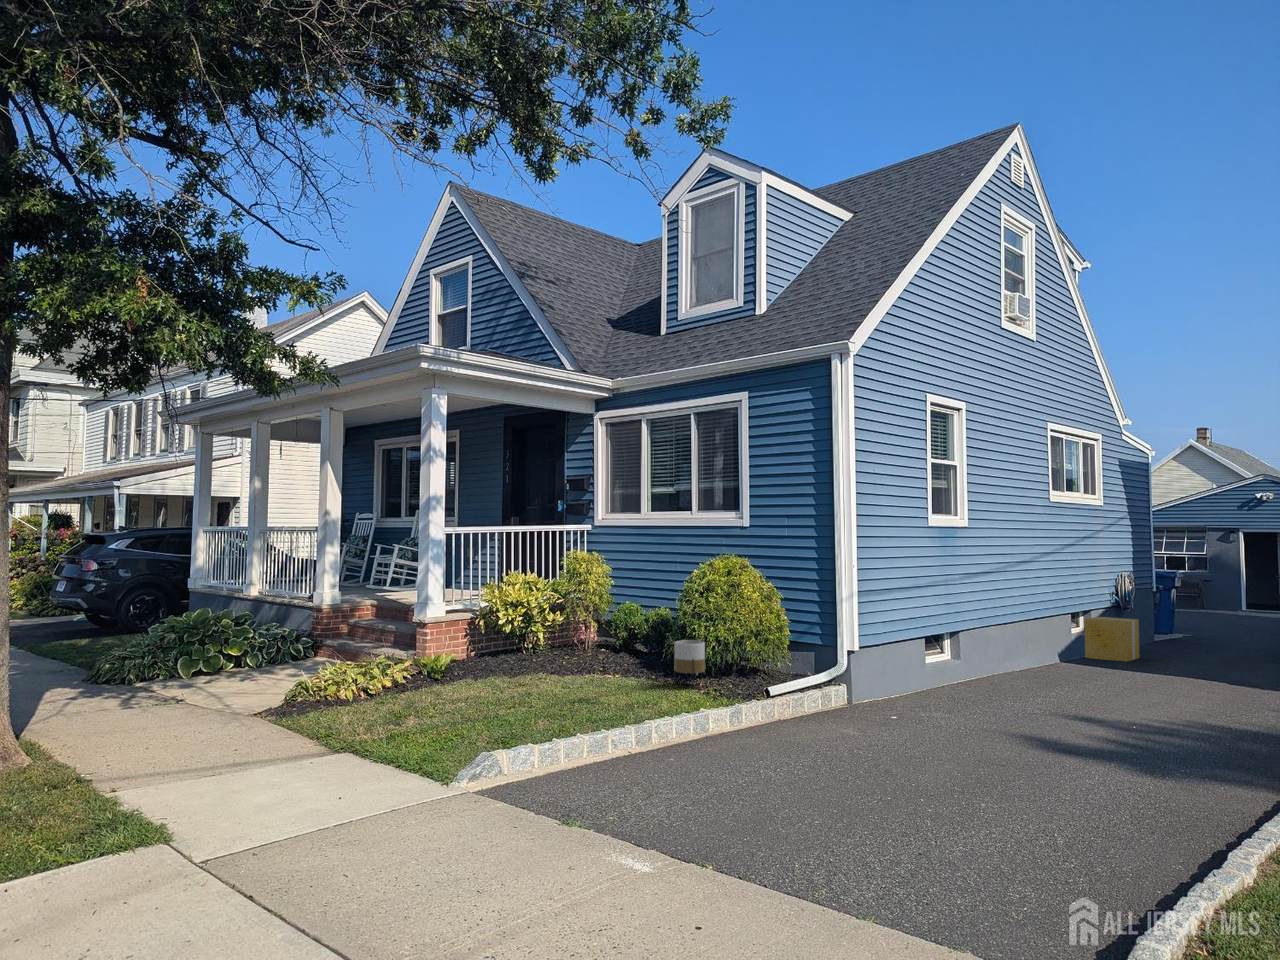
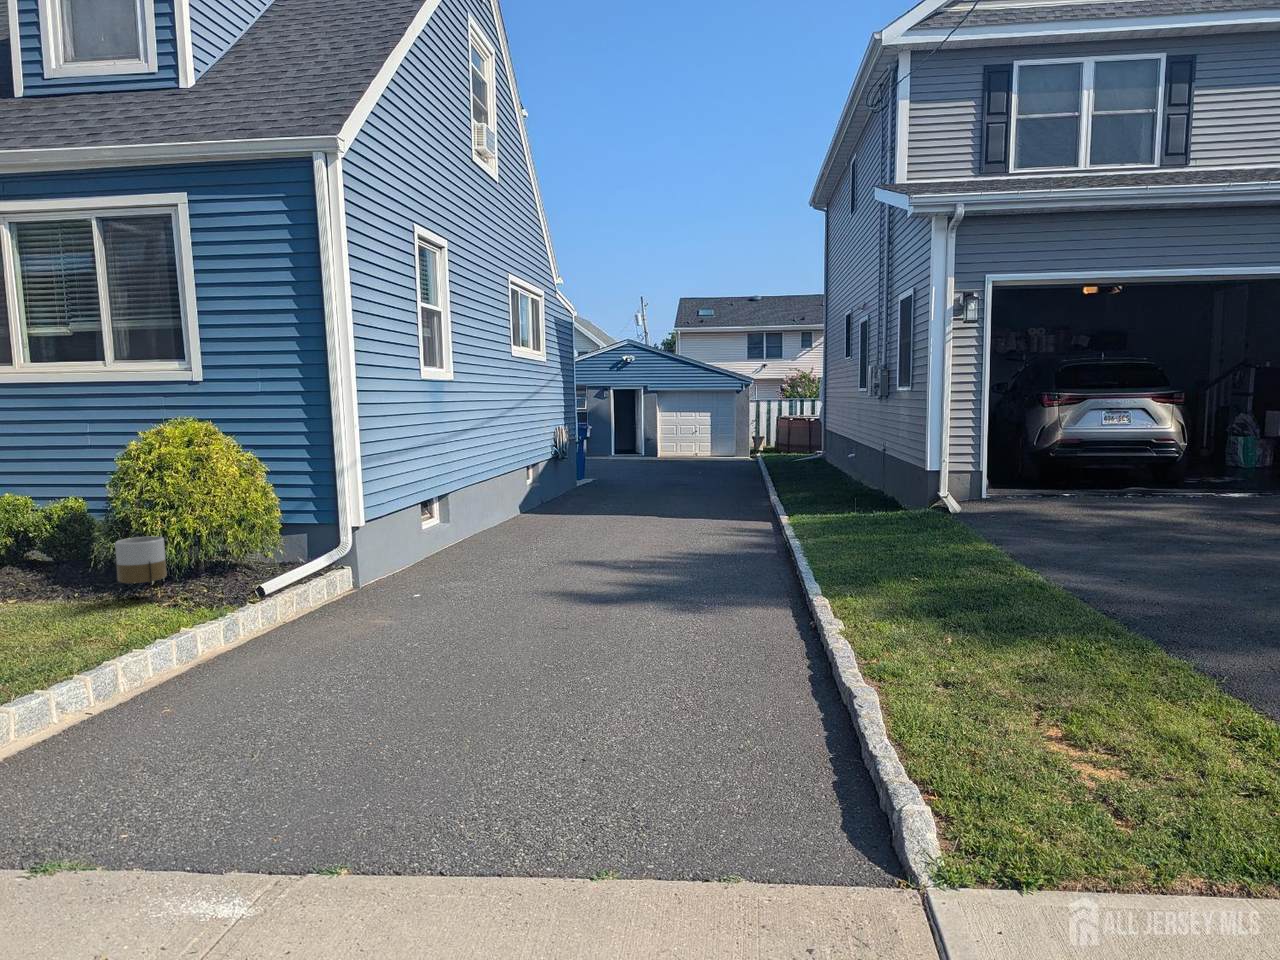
cardboard box: present [1085,617,1139,661] -> none [535,468,579,508]

